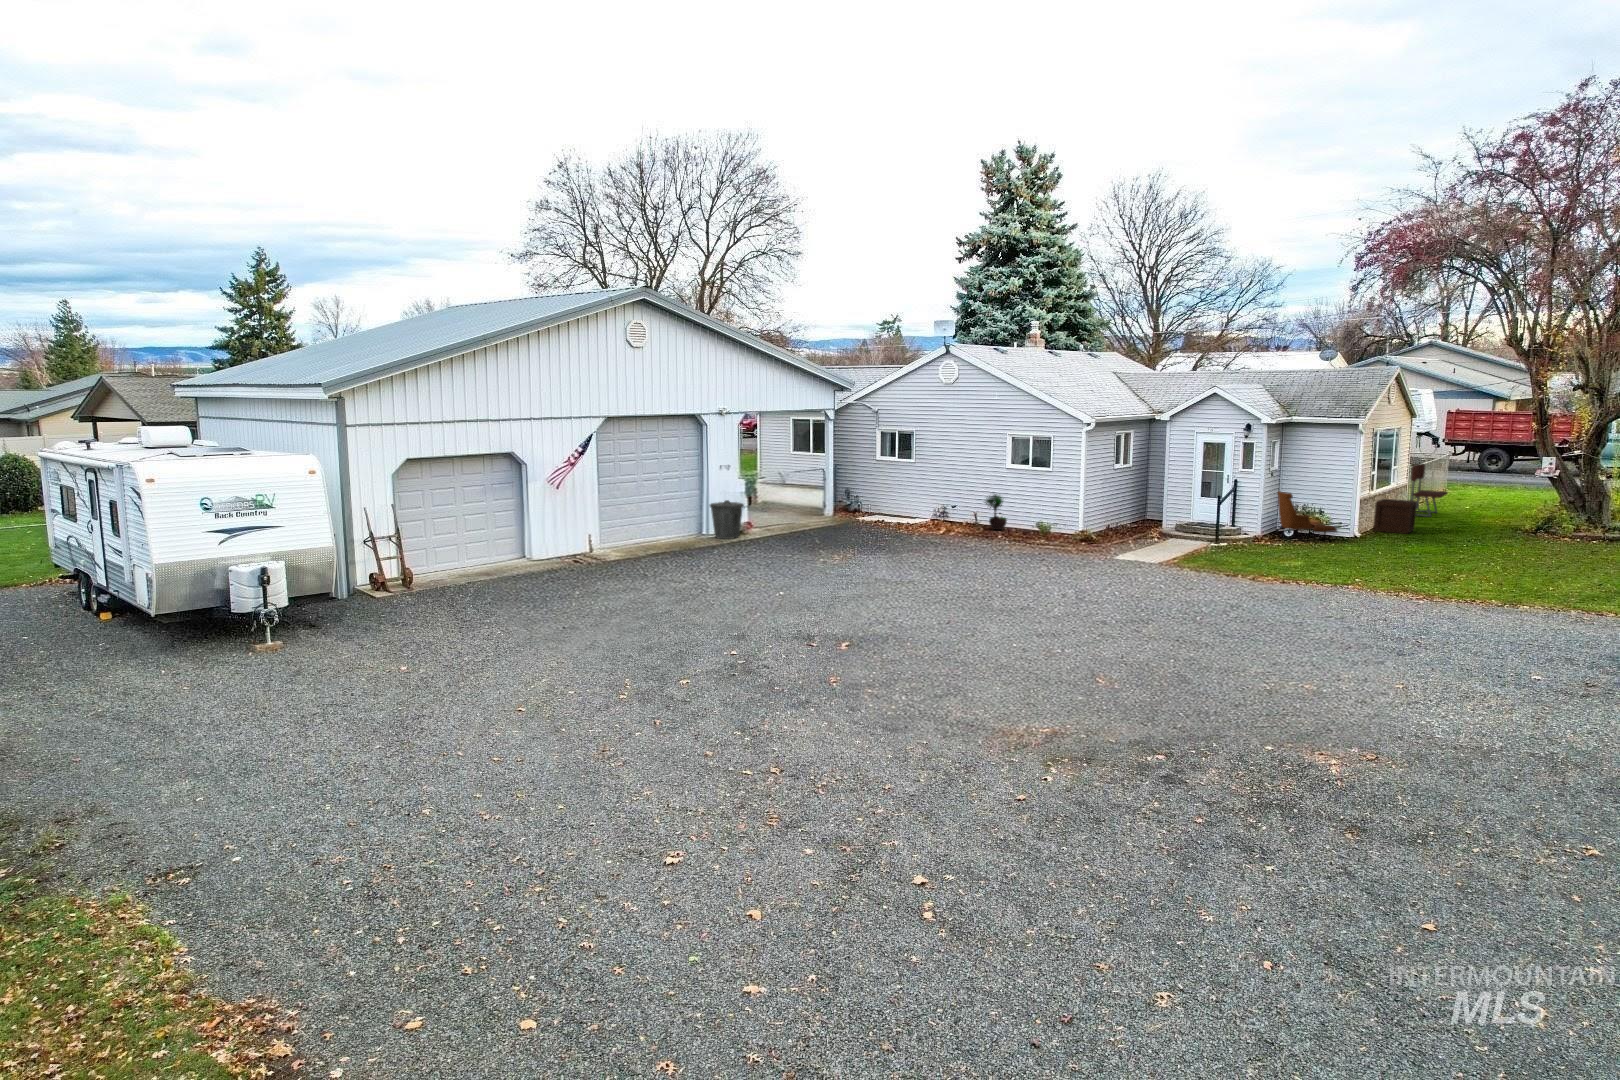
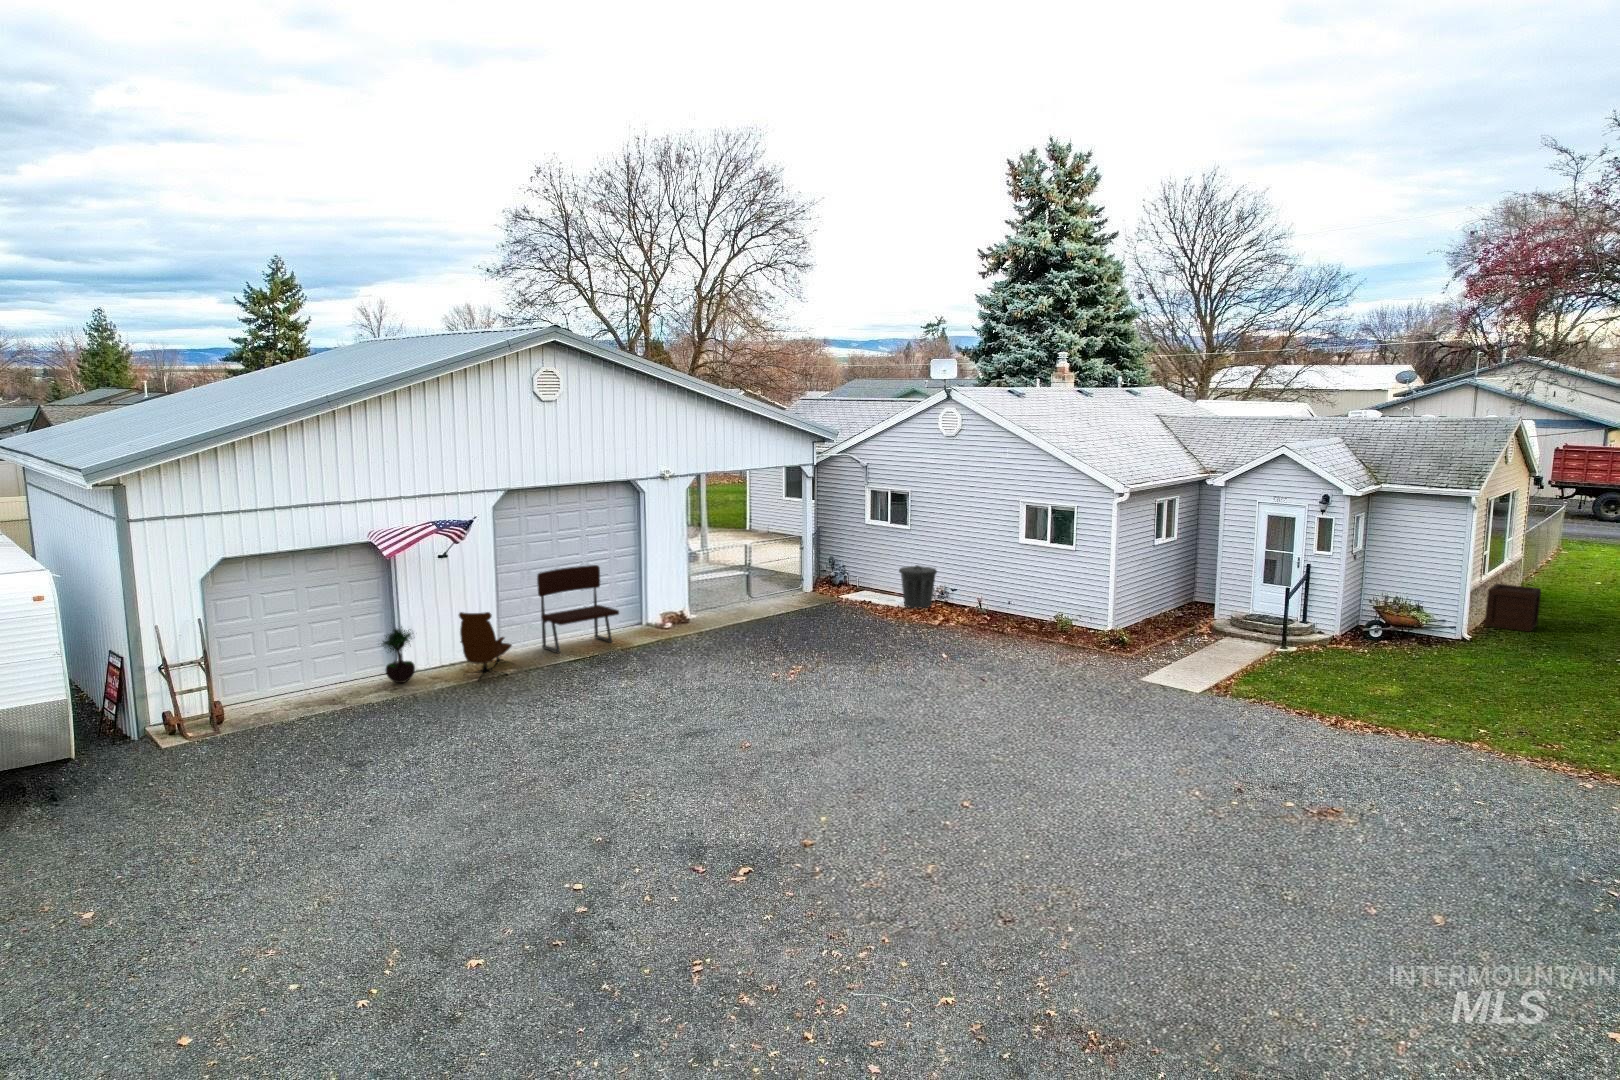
bench: present [1411,464,1448,517] -> present [537,565,619,653]
lounge chair: present [1278,491,1337,539] -> present [459,612,512,678]
potted tree: present [985,494,1007,530] -> present [381,626,415,683]
trash can: present [710,500,744,539] -> present [899,565,937,608]

